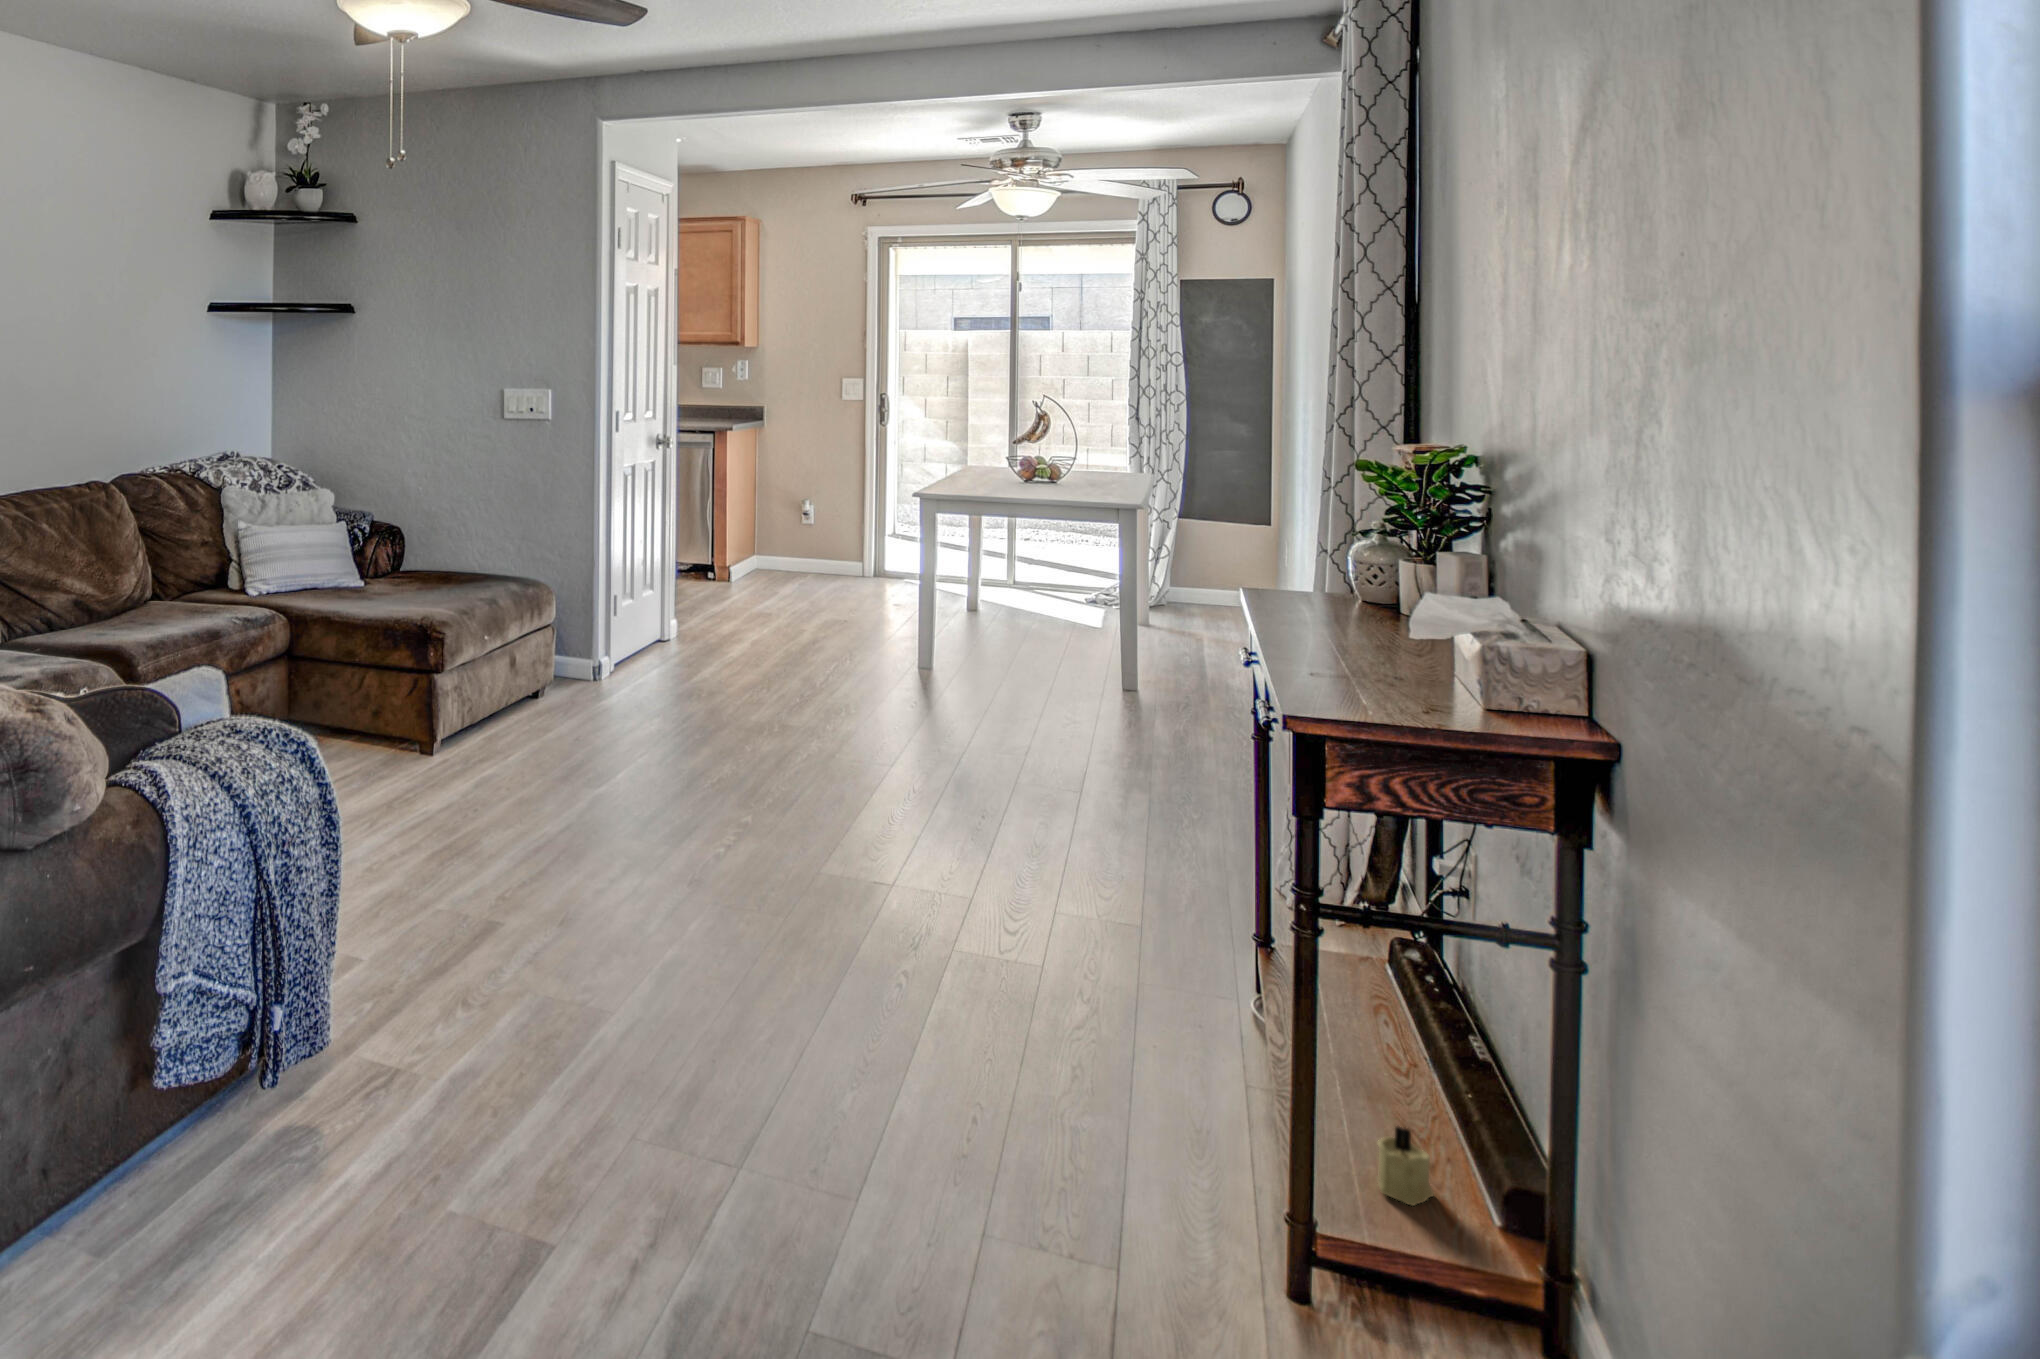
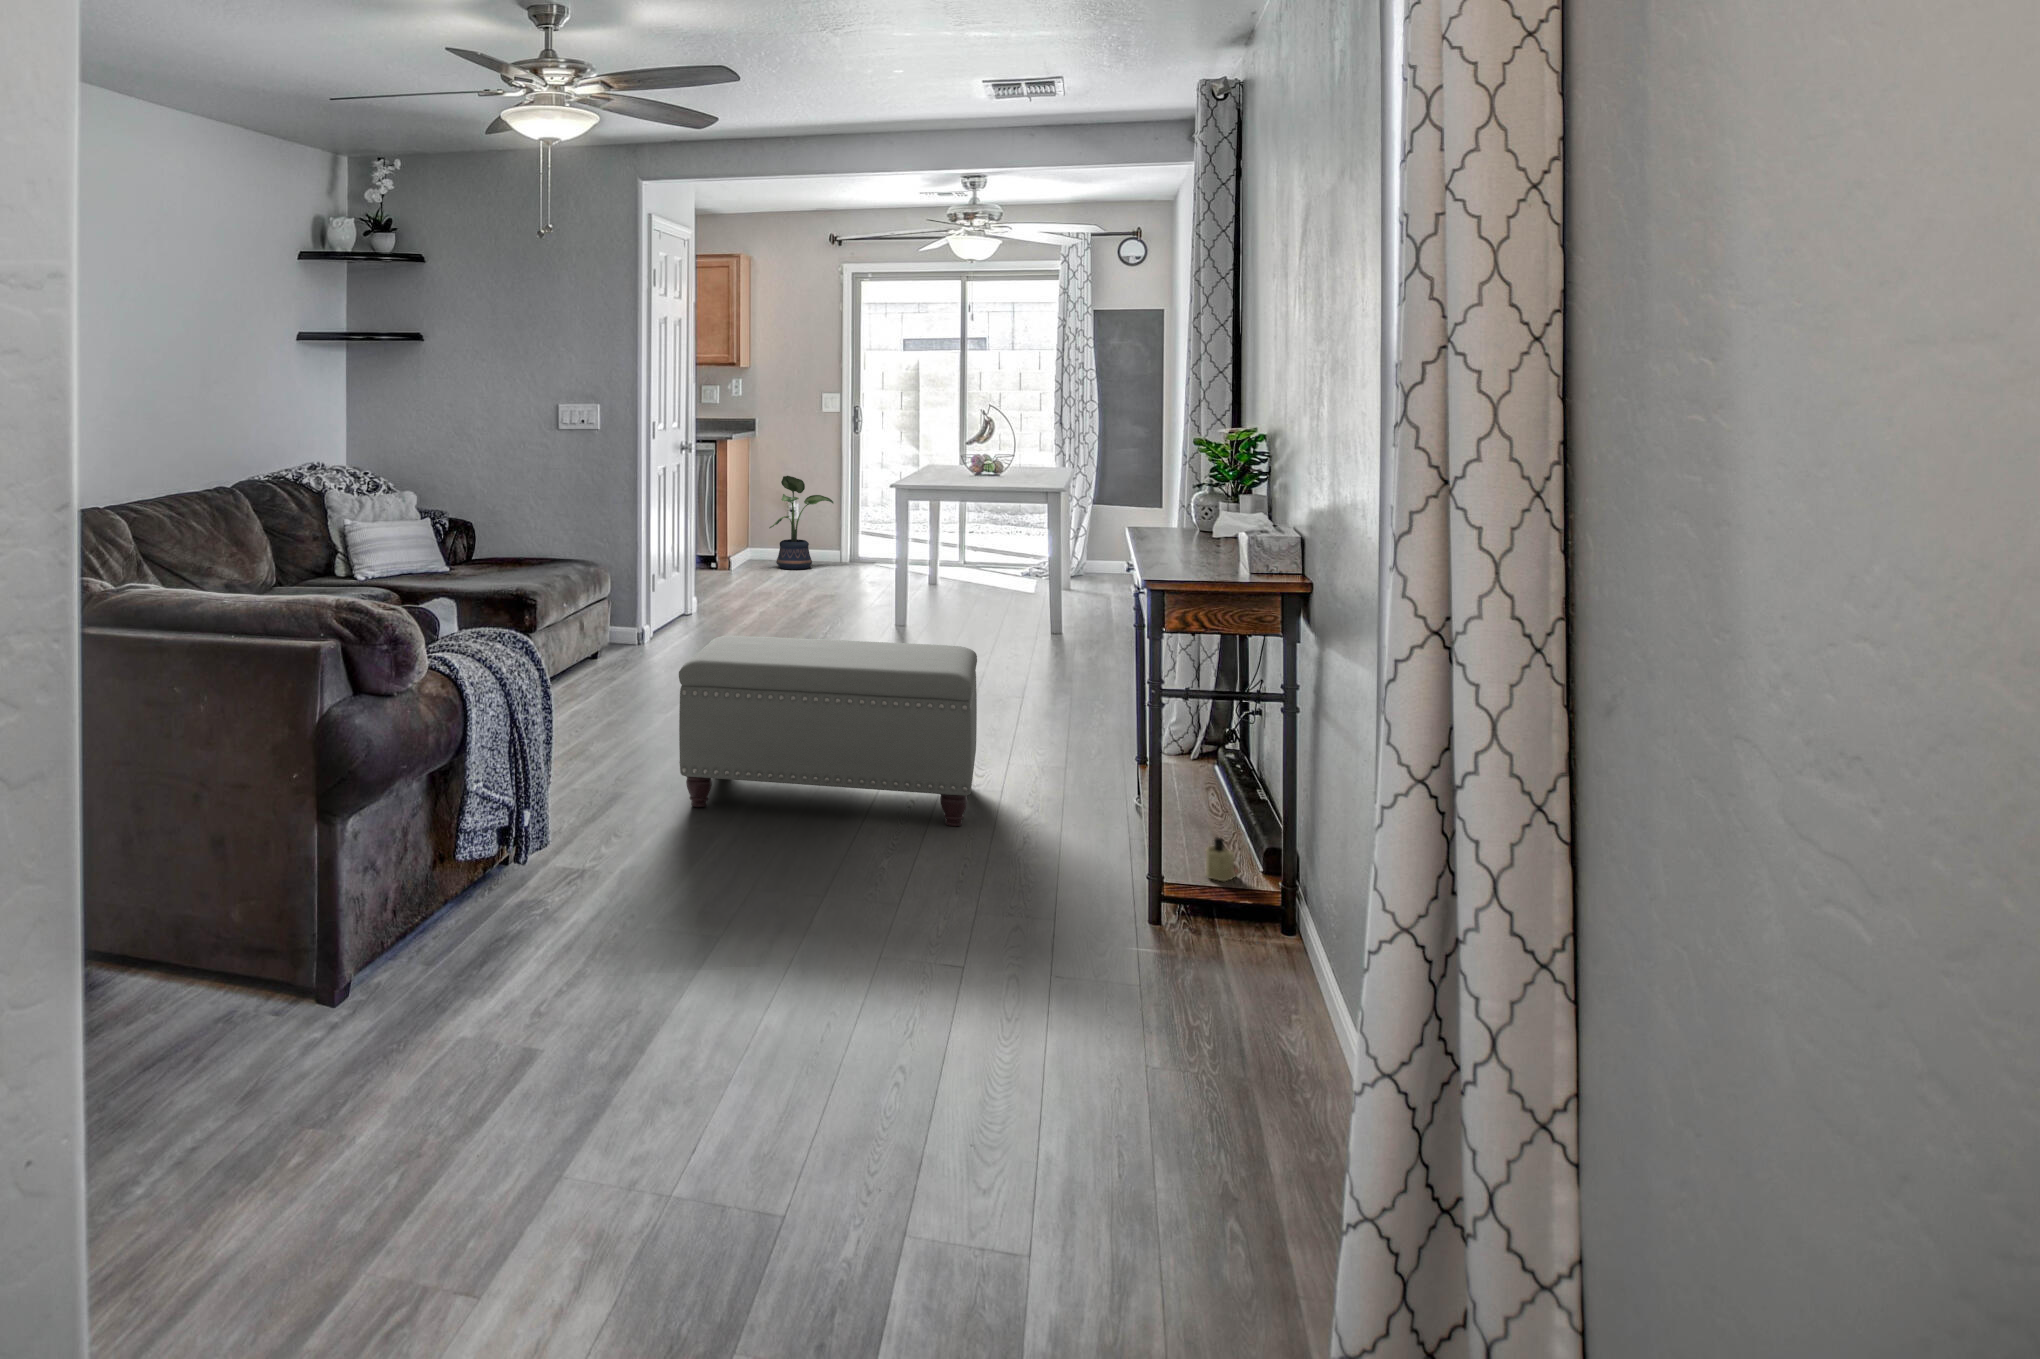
potted plant: none [776,474,853,584] -> present [770,476,834,569]
ottoman: none [565,713,1005,1034] -> present [679,636,977,826]

